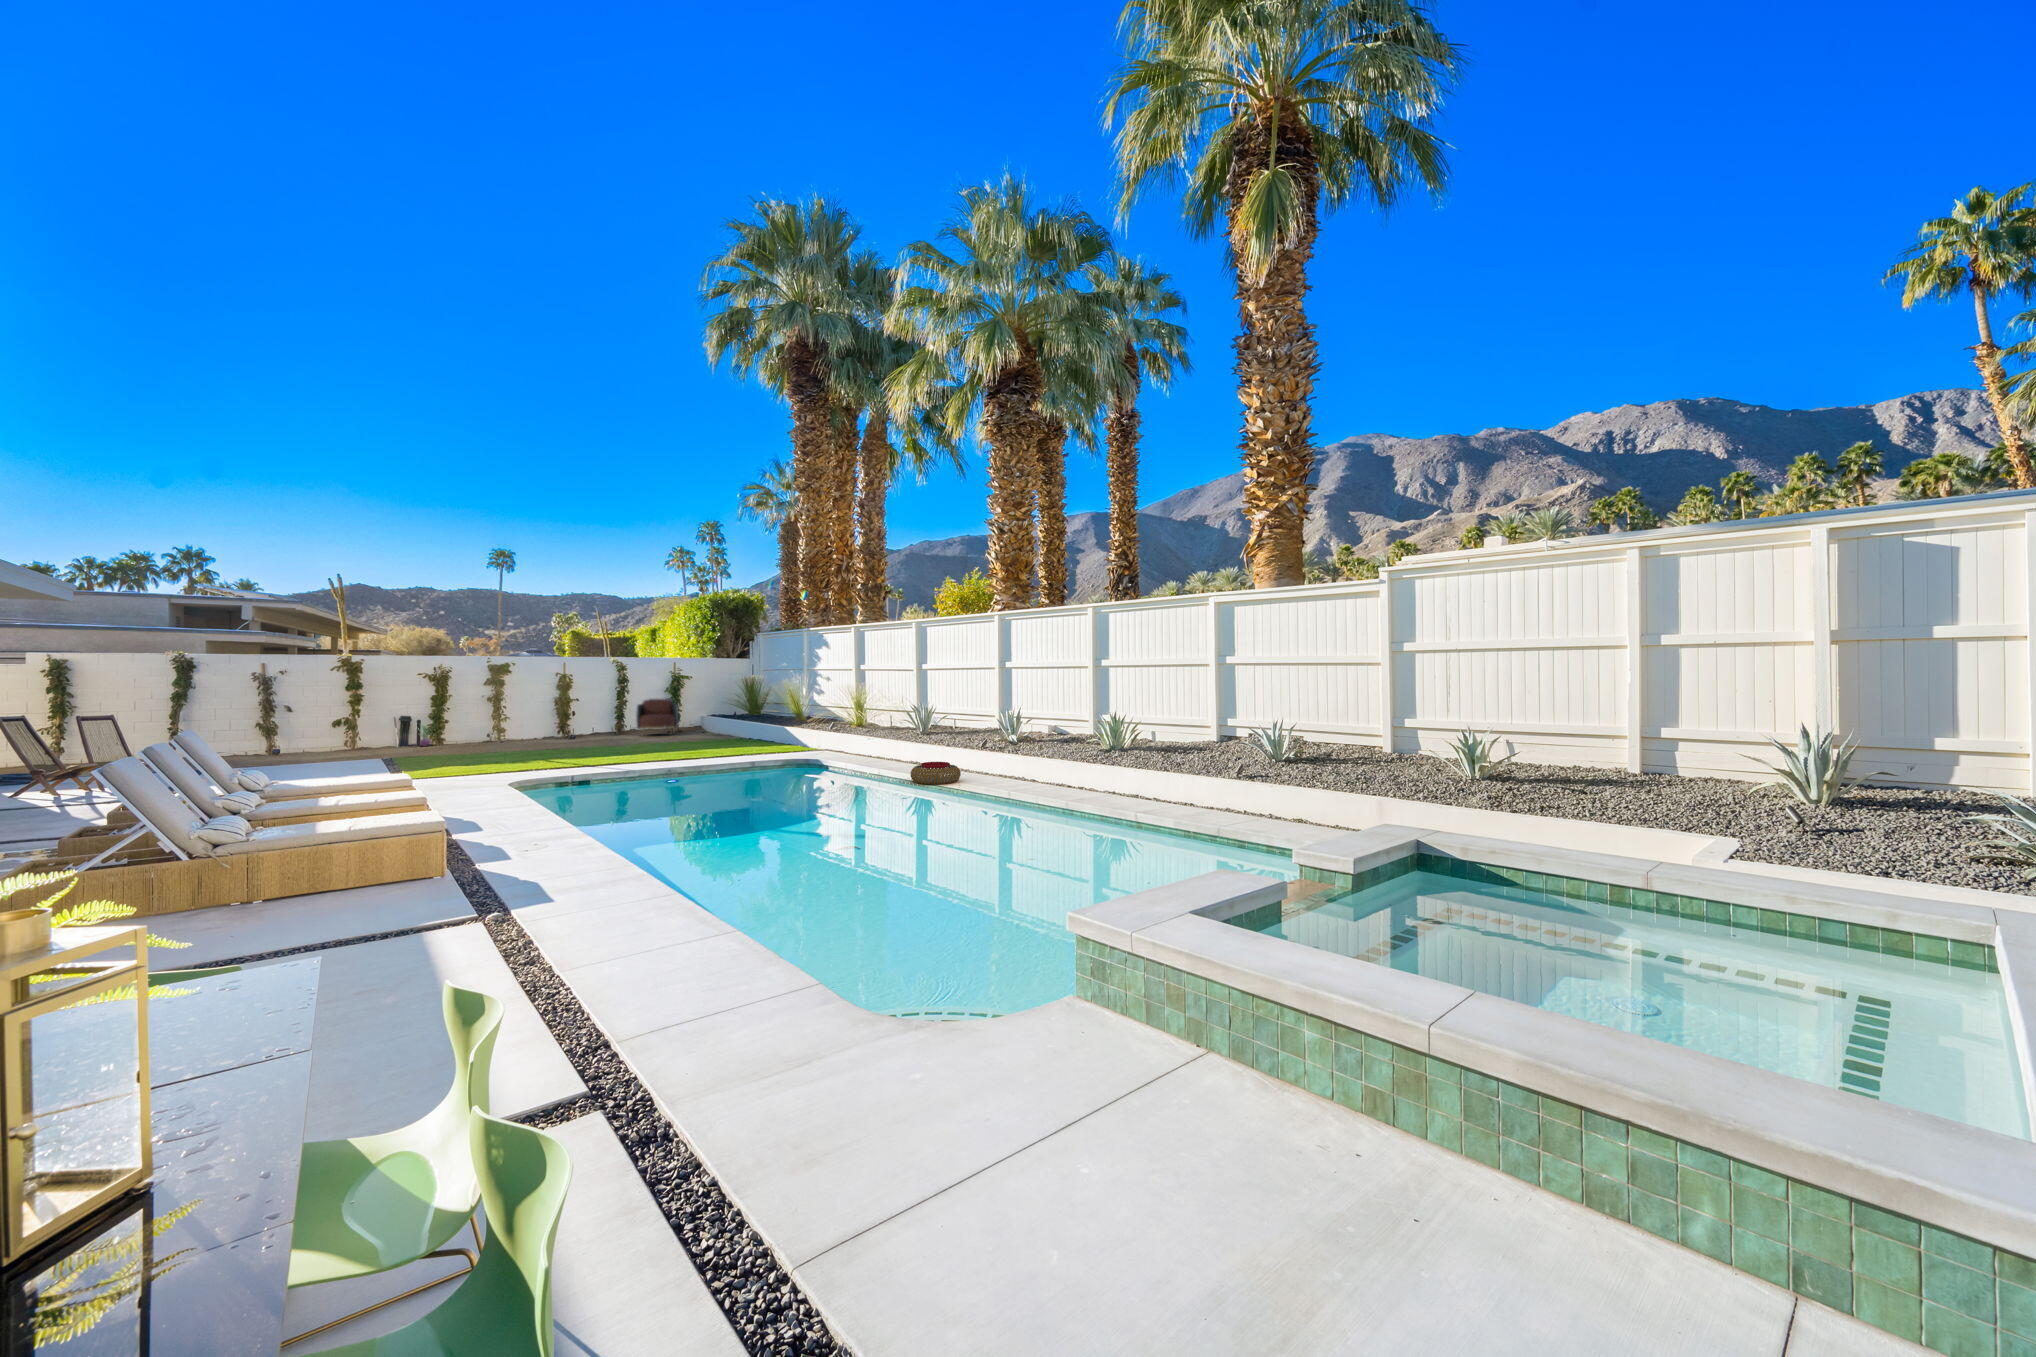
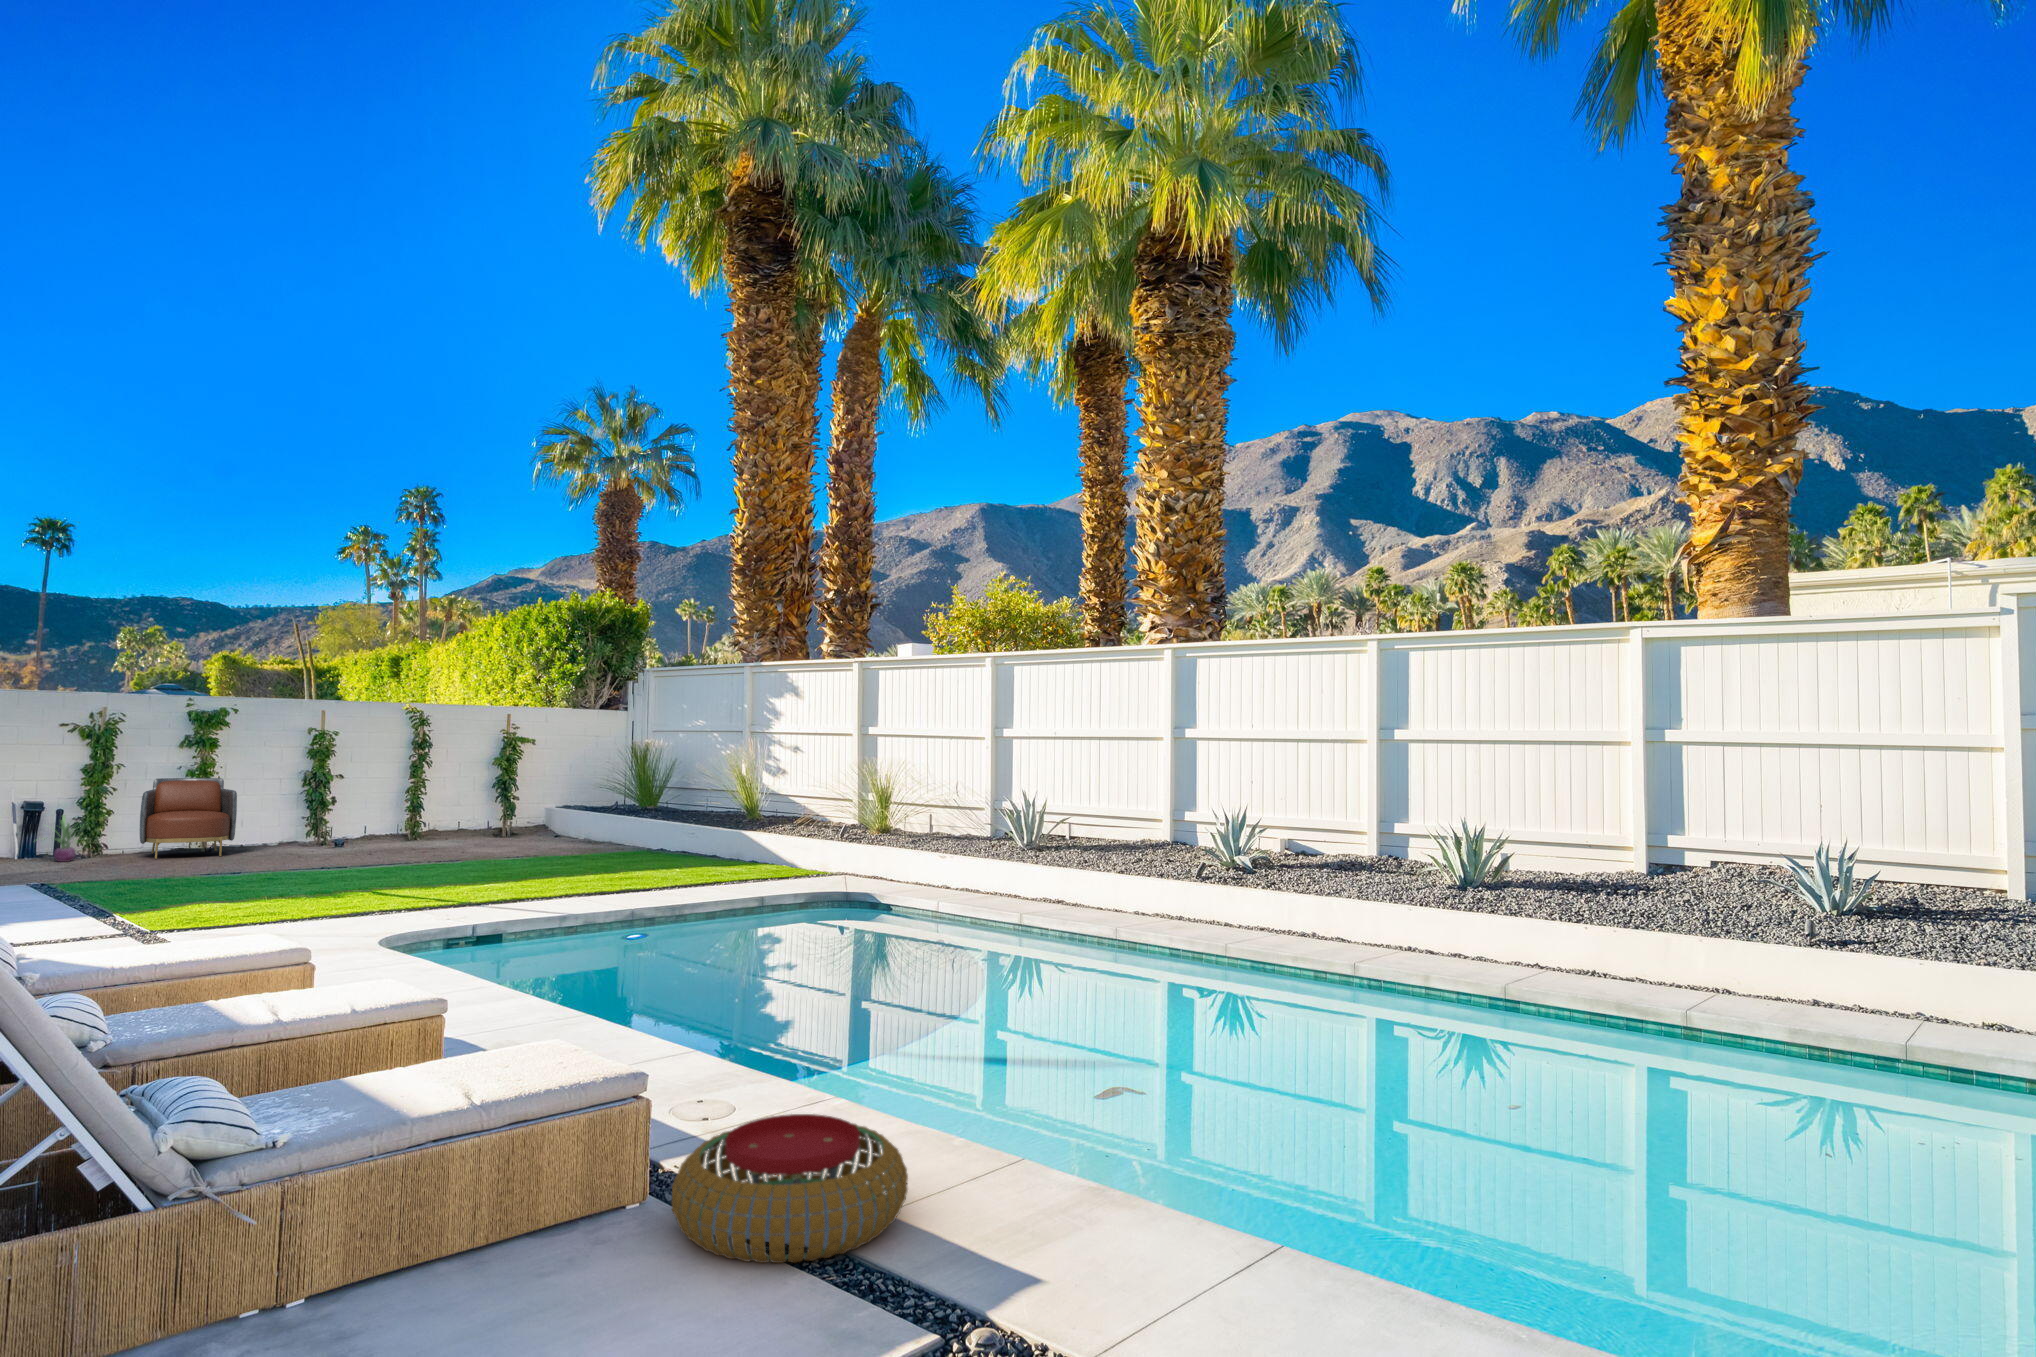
armchair: present [636,698,678,730] -> present [140,778,237,859]
pouf: present [911,762,961,784] -> present [672,1114,908,1263]

